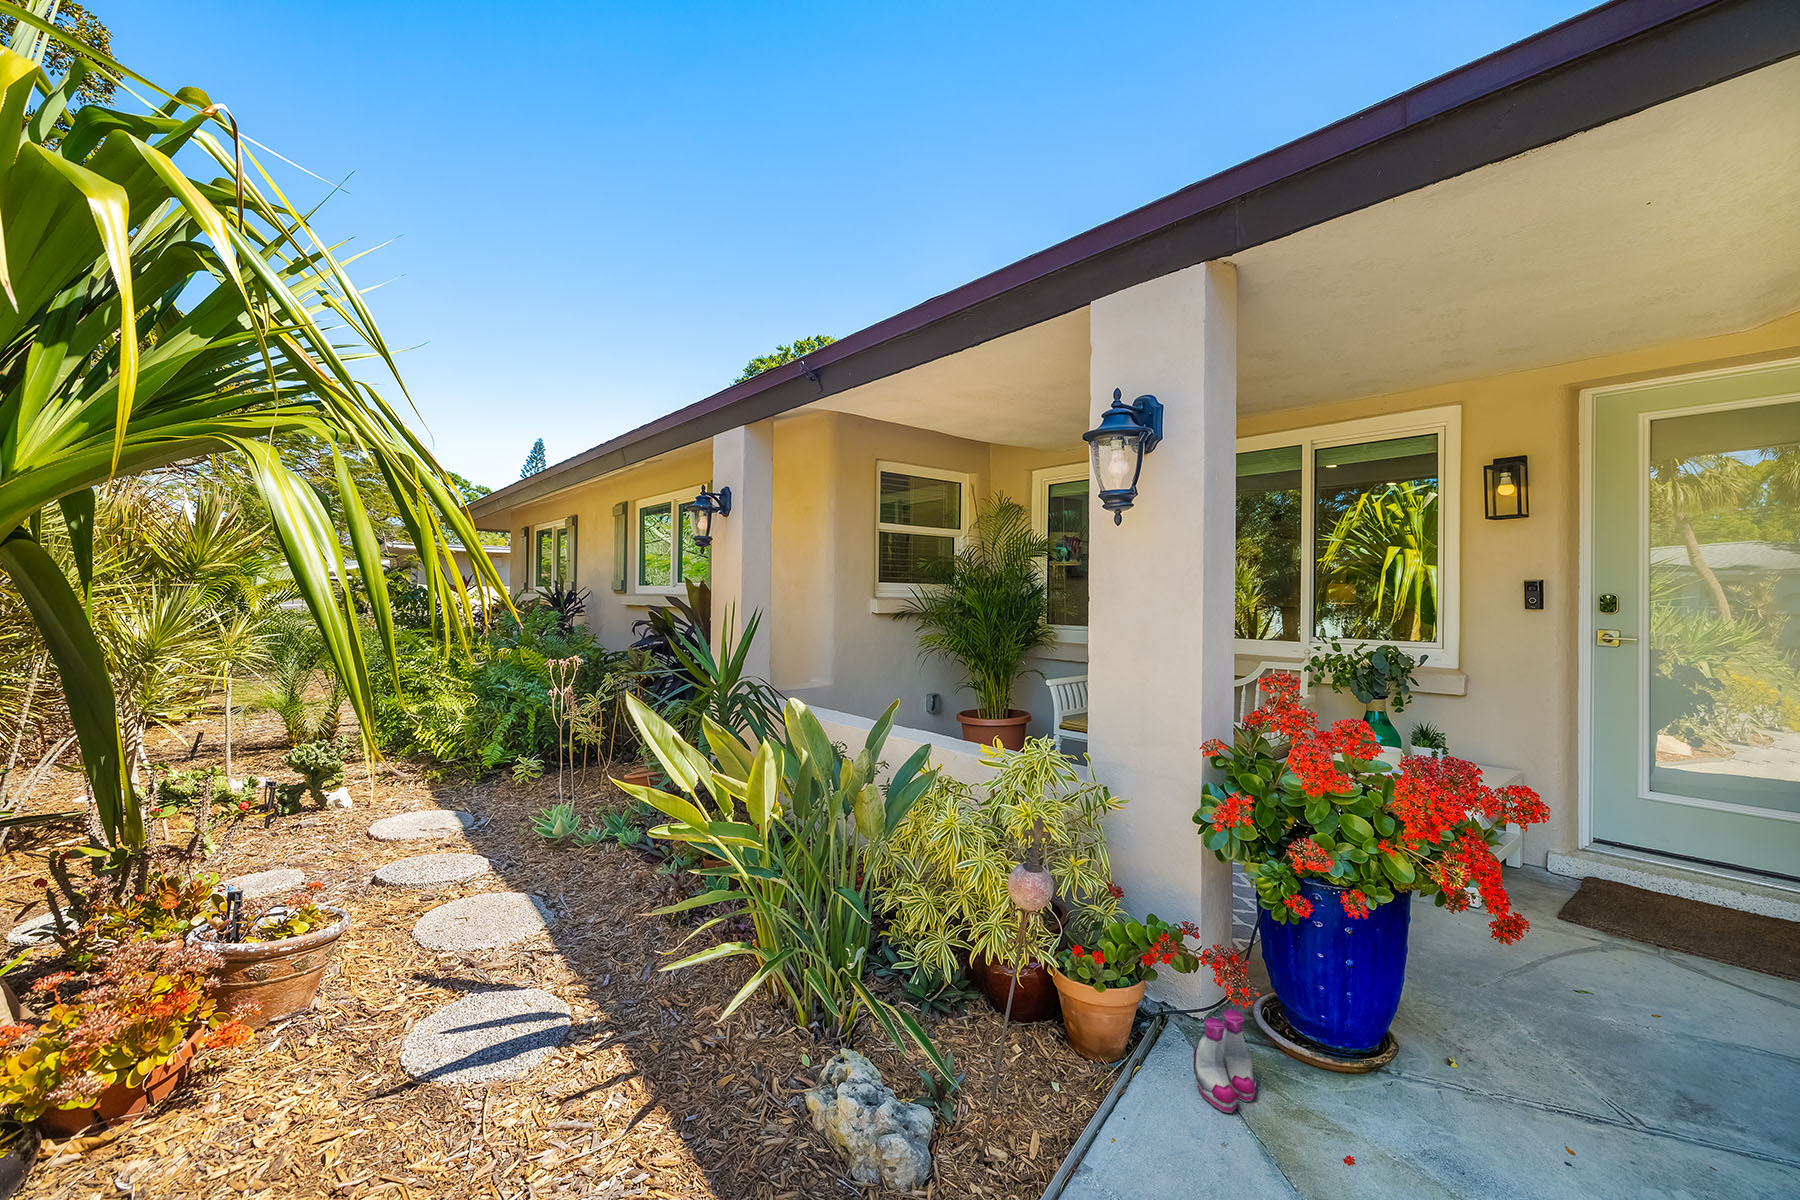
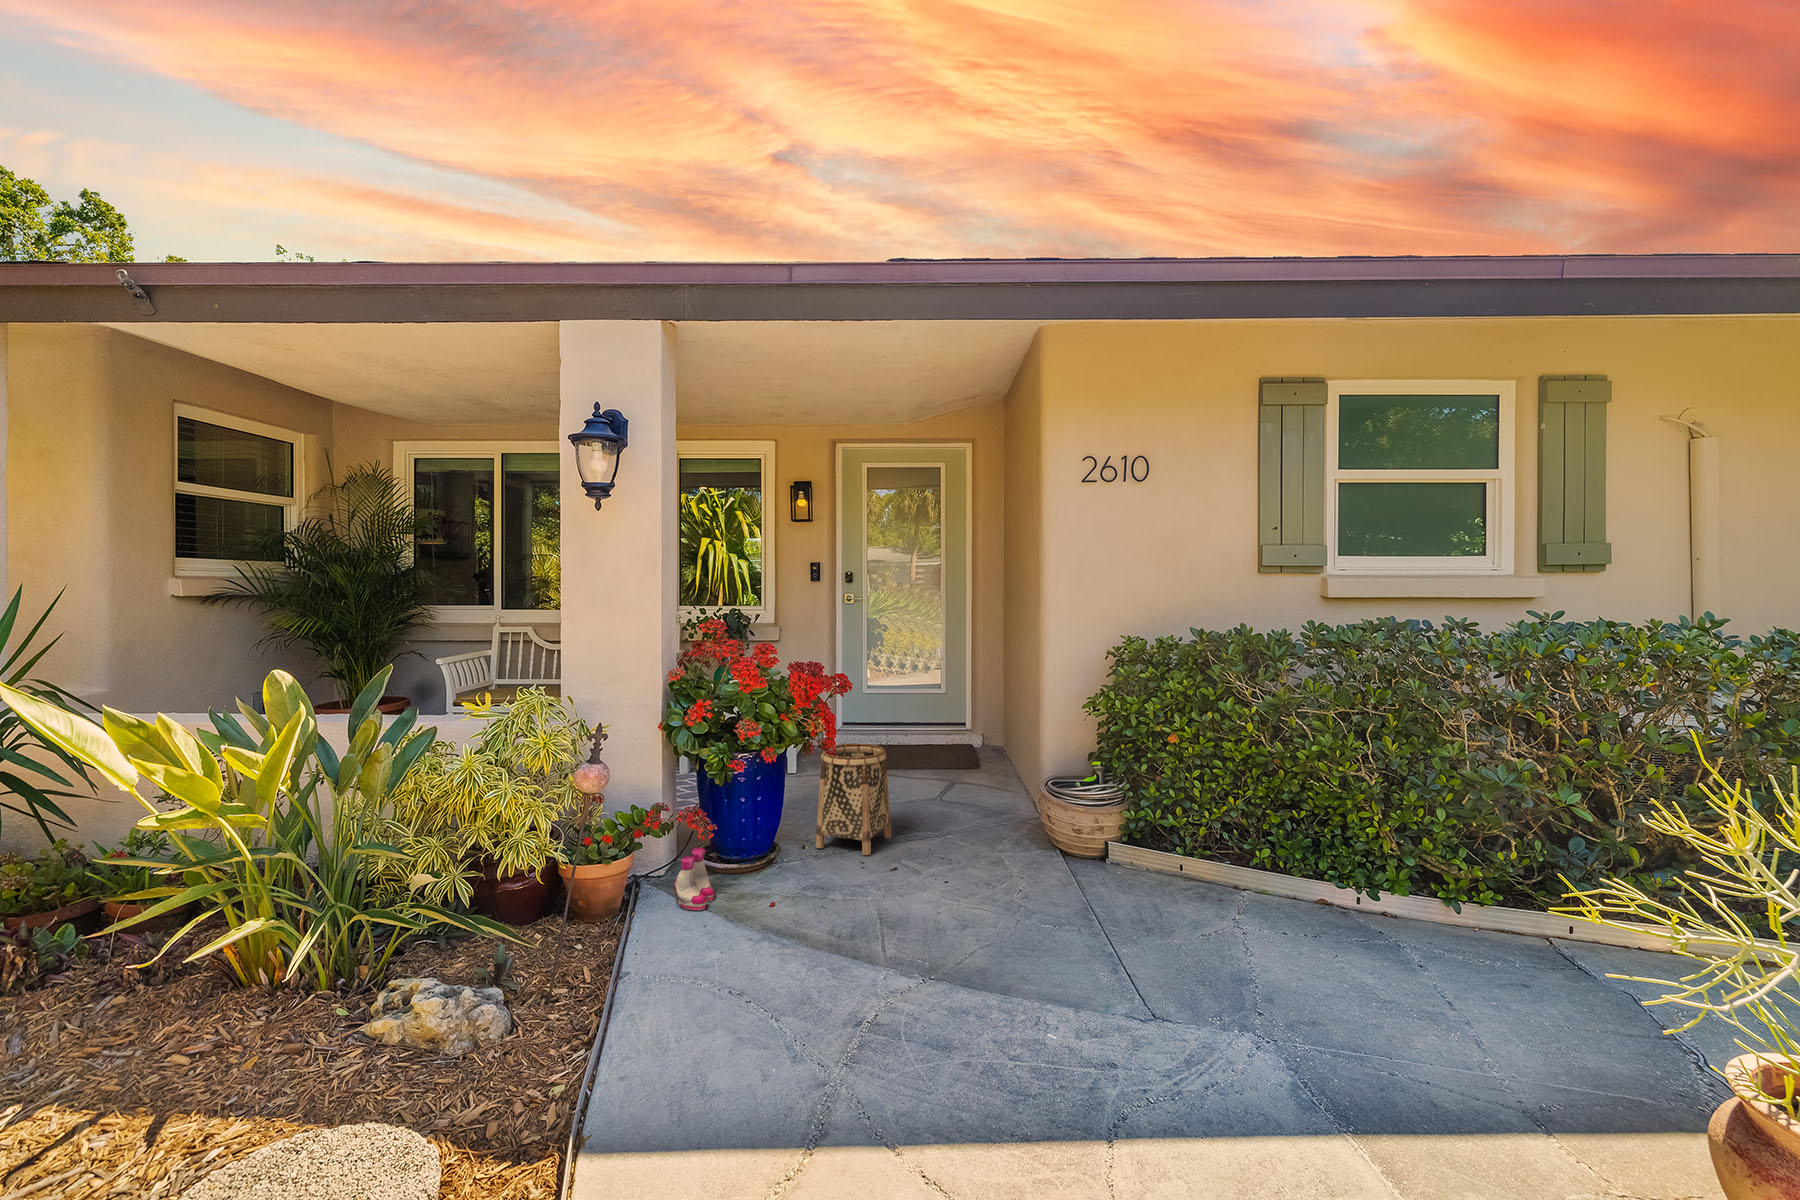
basket: none [1470,909,1663,1150] -> present [816,744,892,855]

